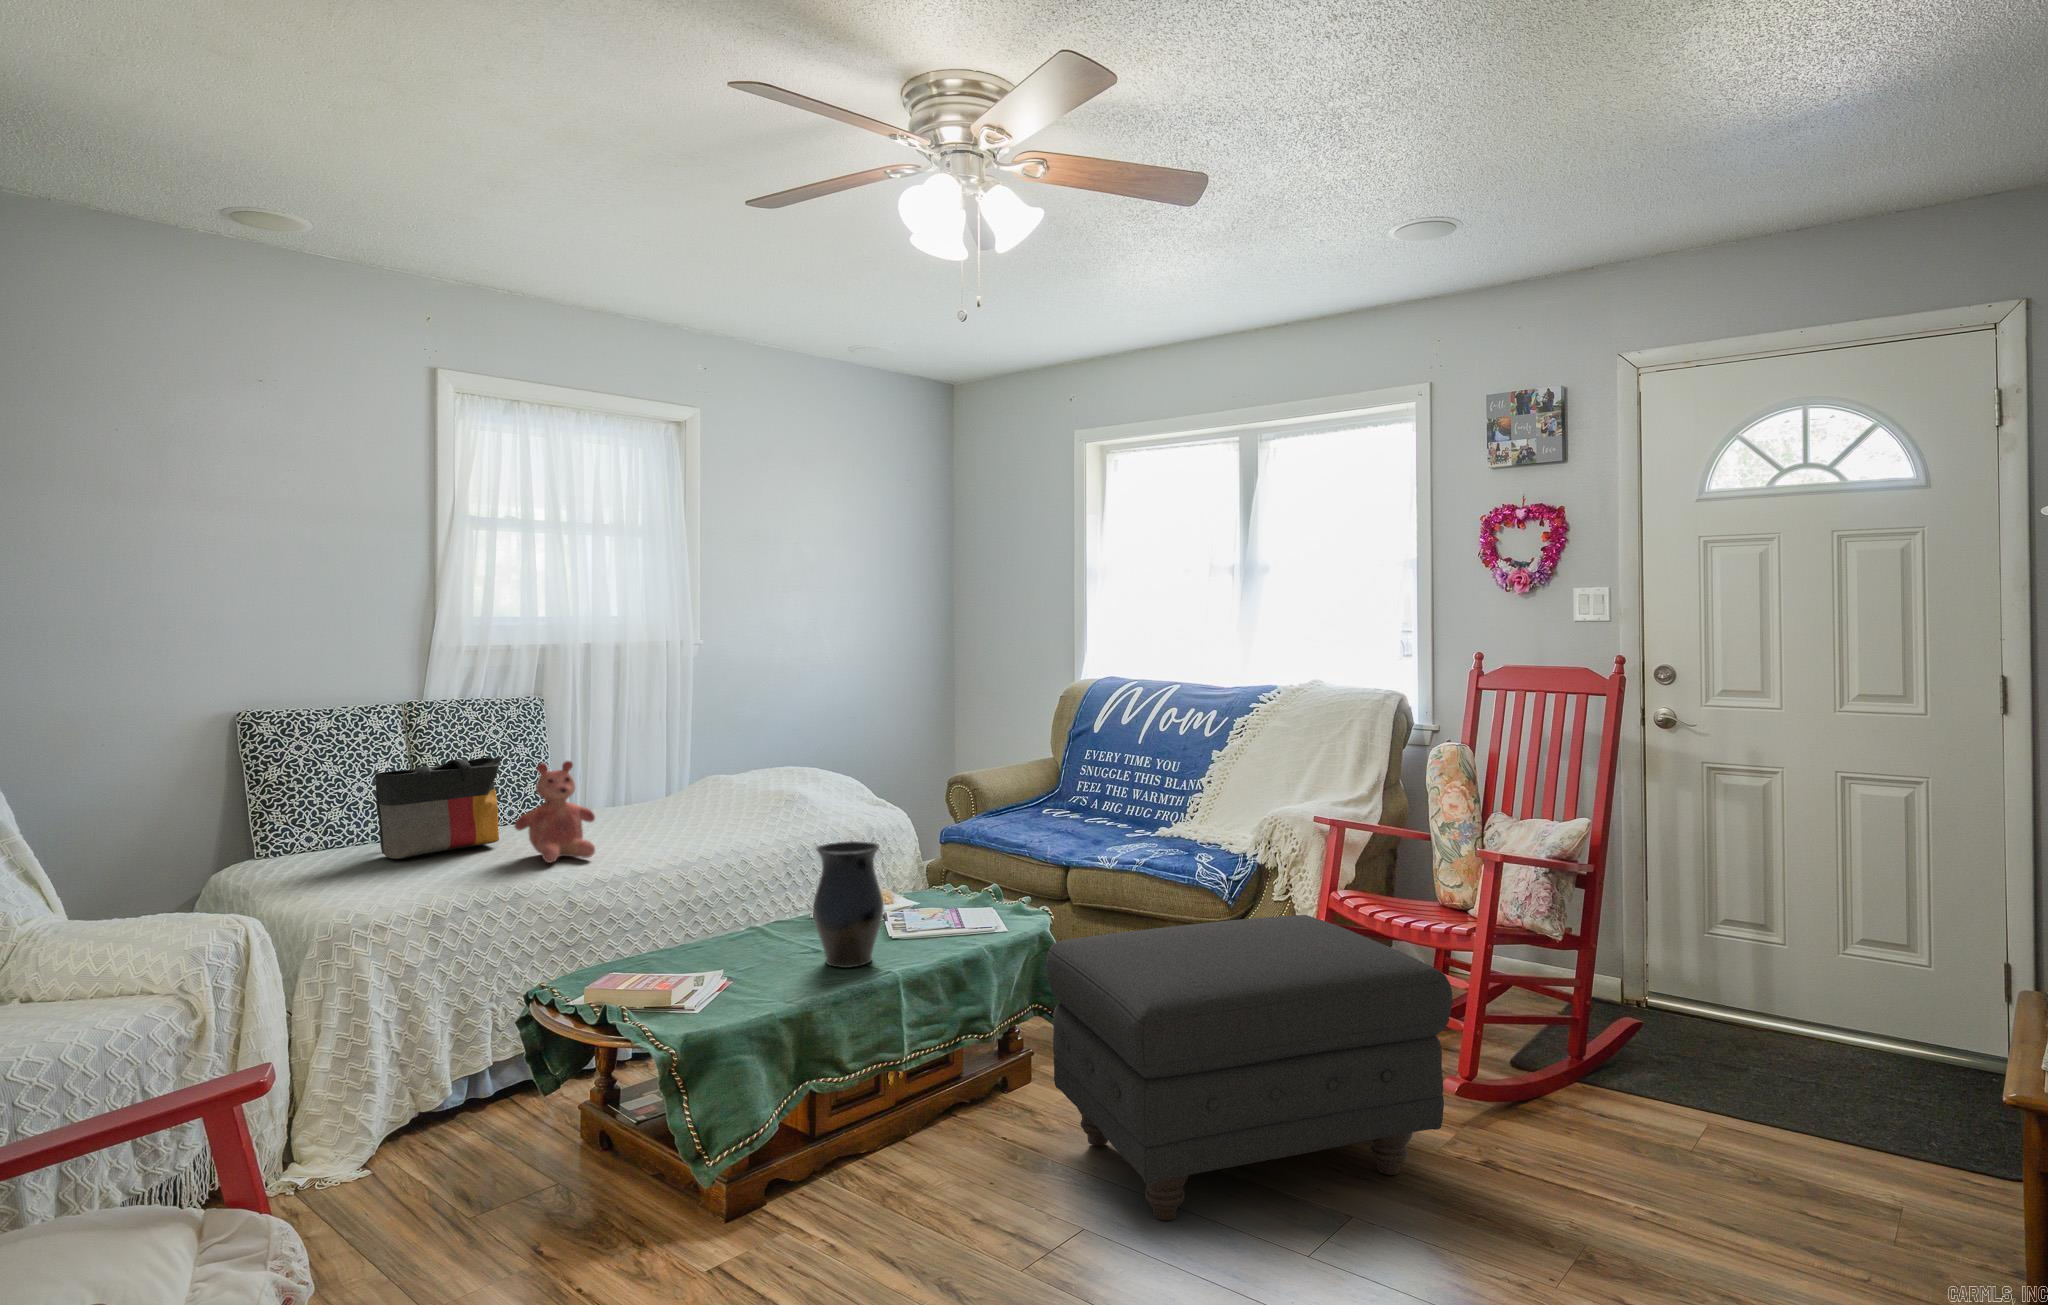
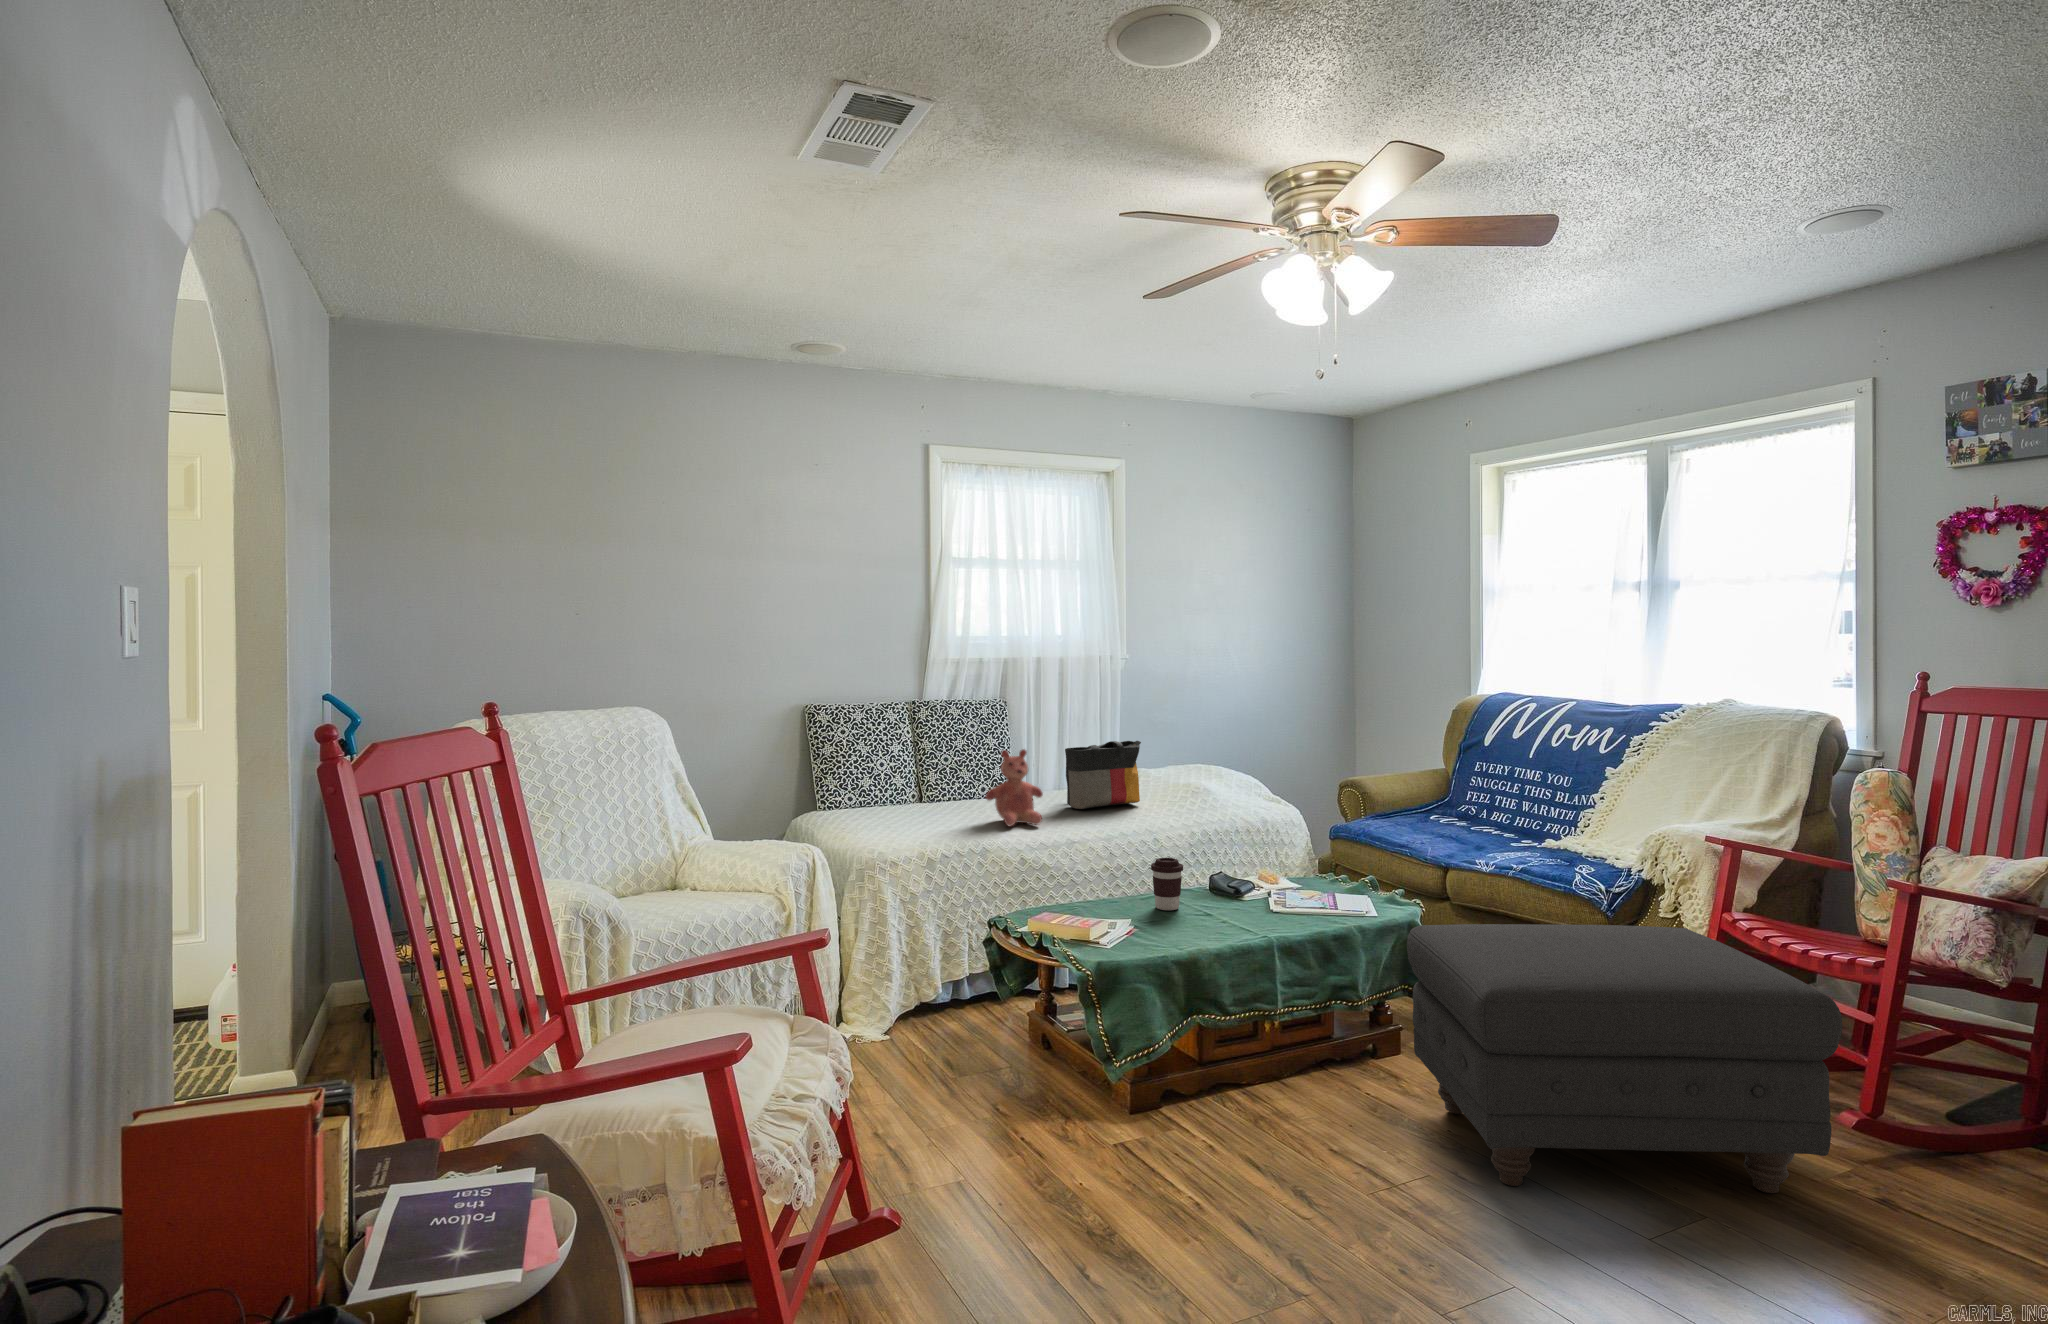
tote bag: present [375,757,502,859] -> present [1065,741,1141,809]
vase: present [813,841,884,968] -> none [1203,824,1262,928]
coffee cup: none [746,888,787,953] -> present [1151,858,1183,910]

